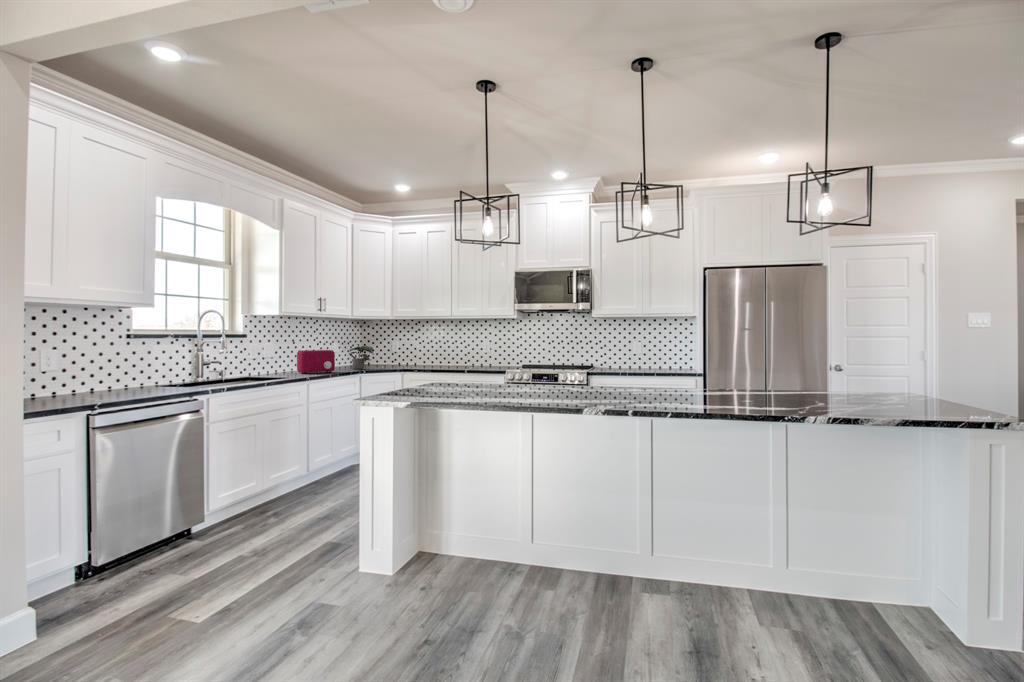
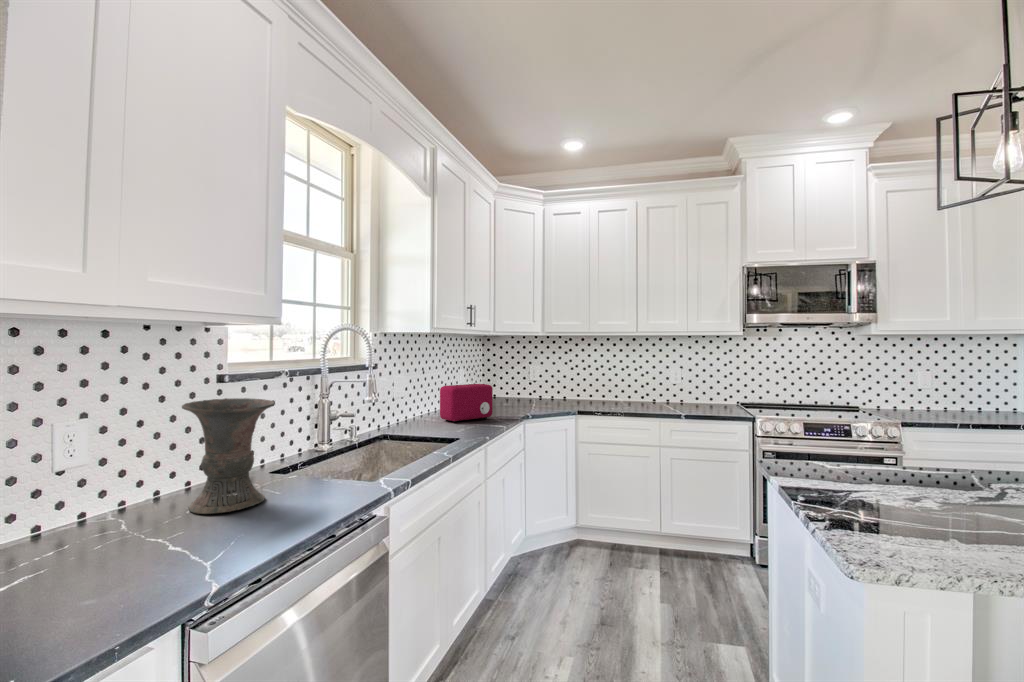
vase: none [107,345,154,394] -> present [182,398,274,514]
potted plant: present [349,346,374,370] -> none [493,374,534,411]

